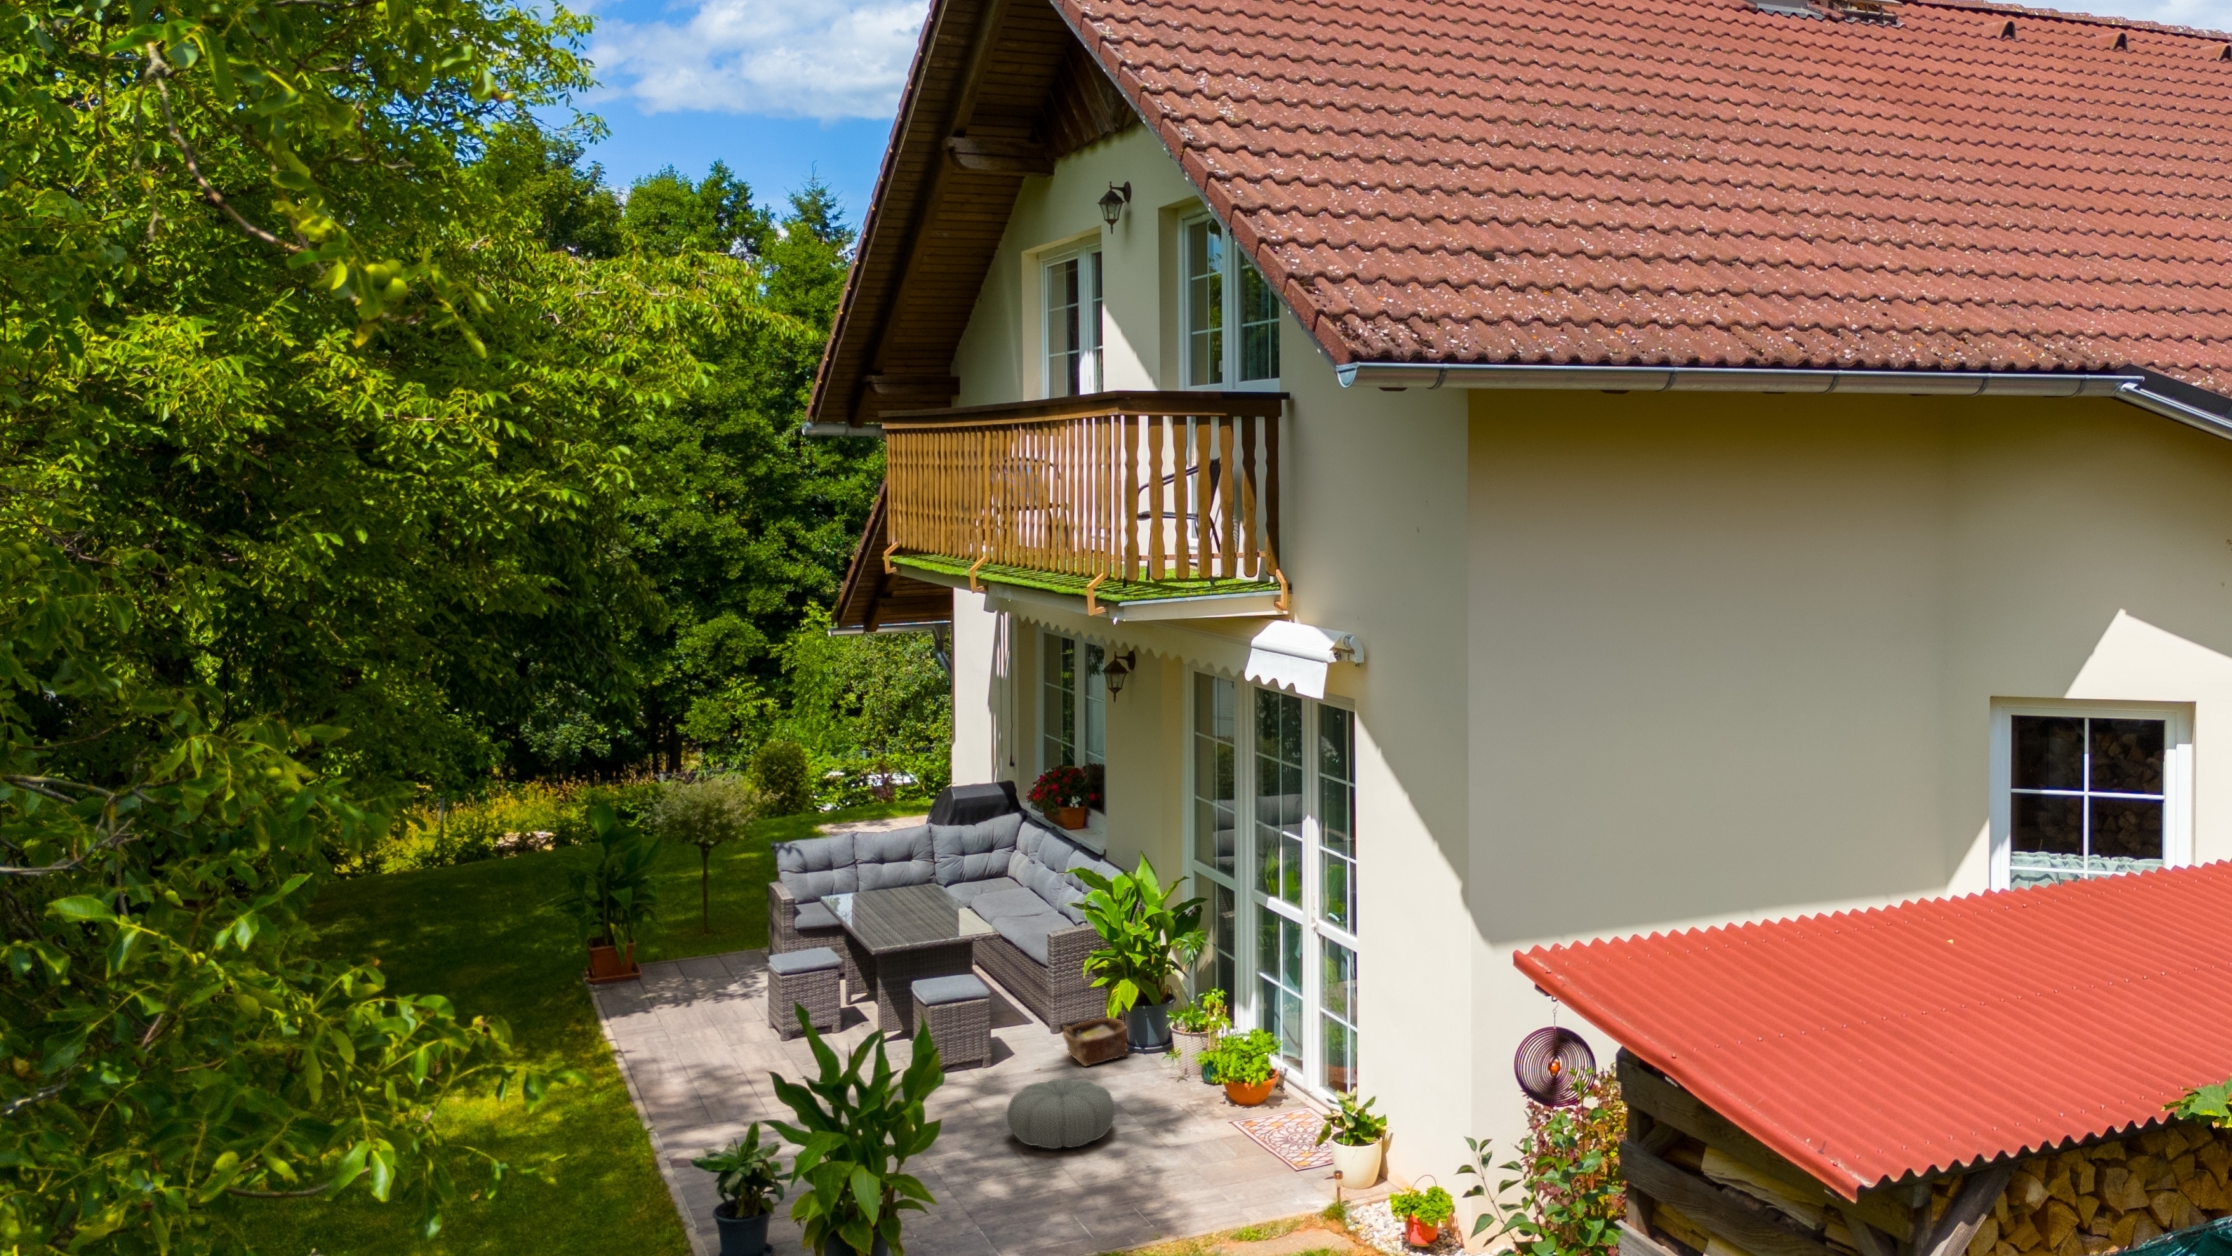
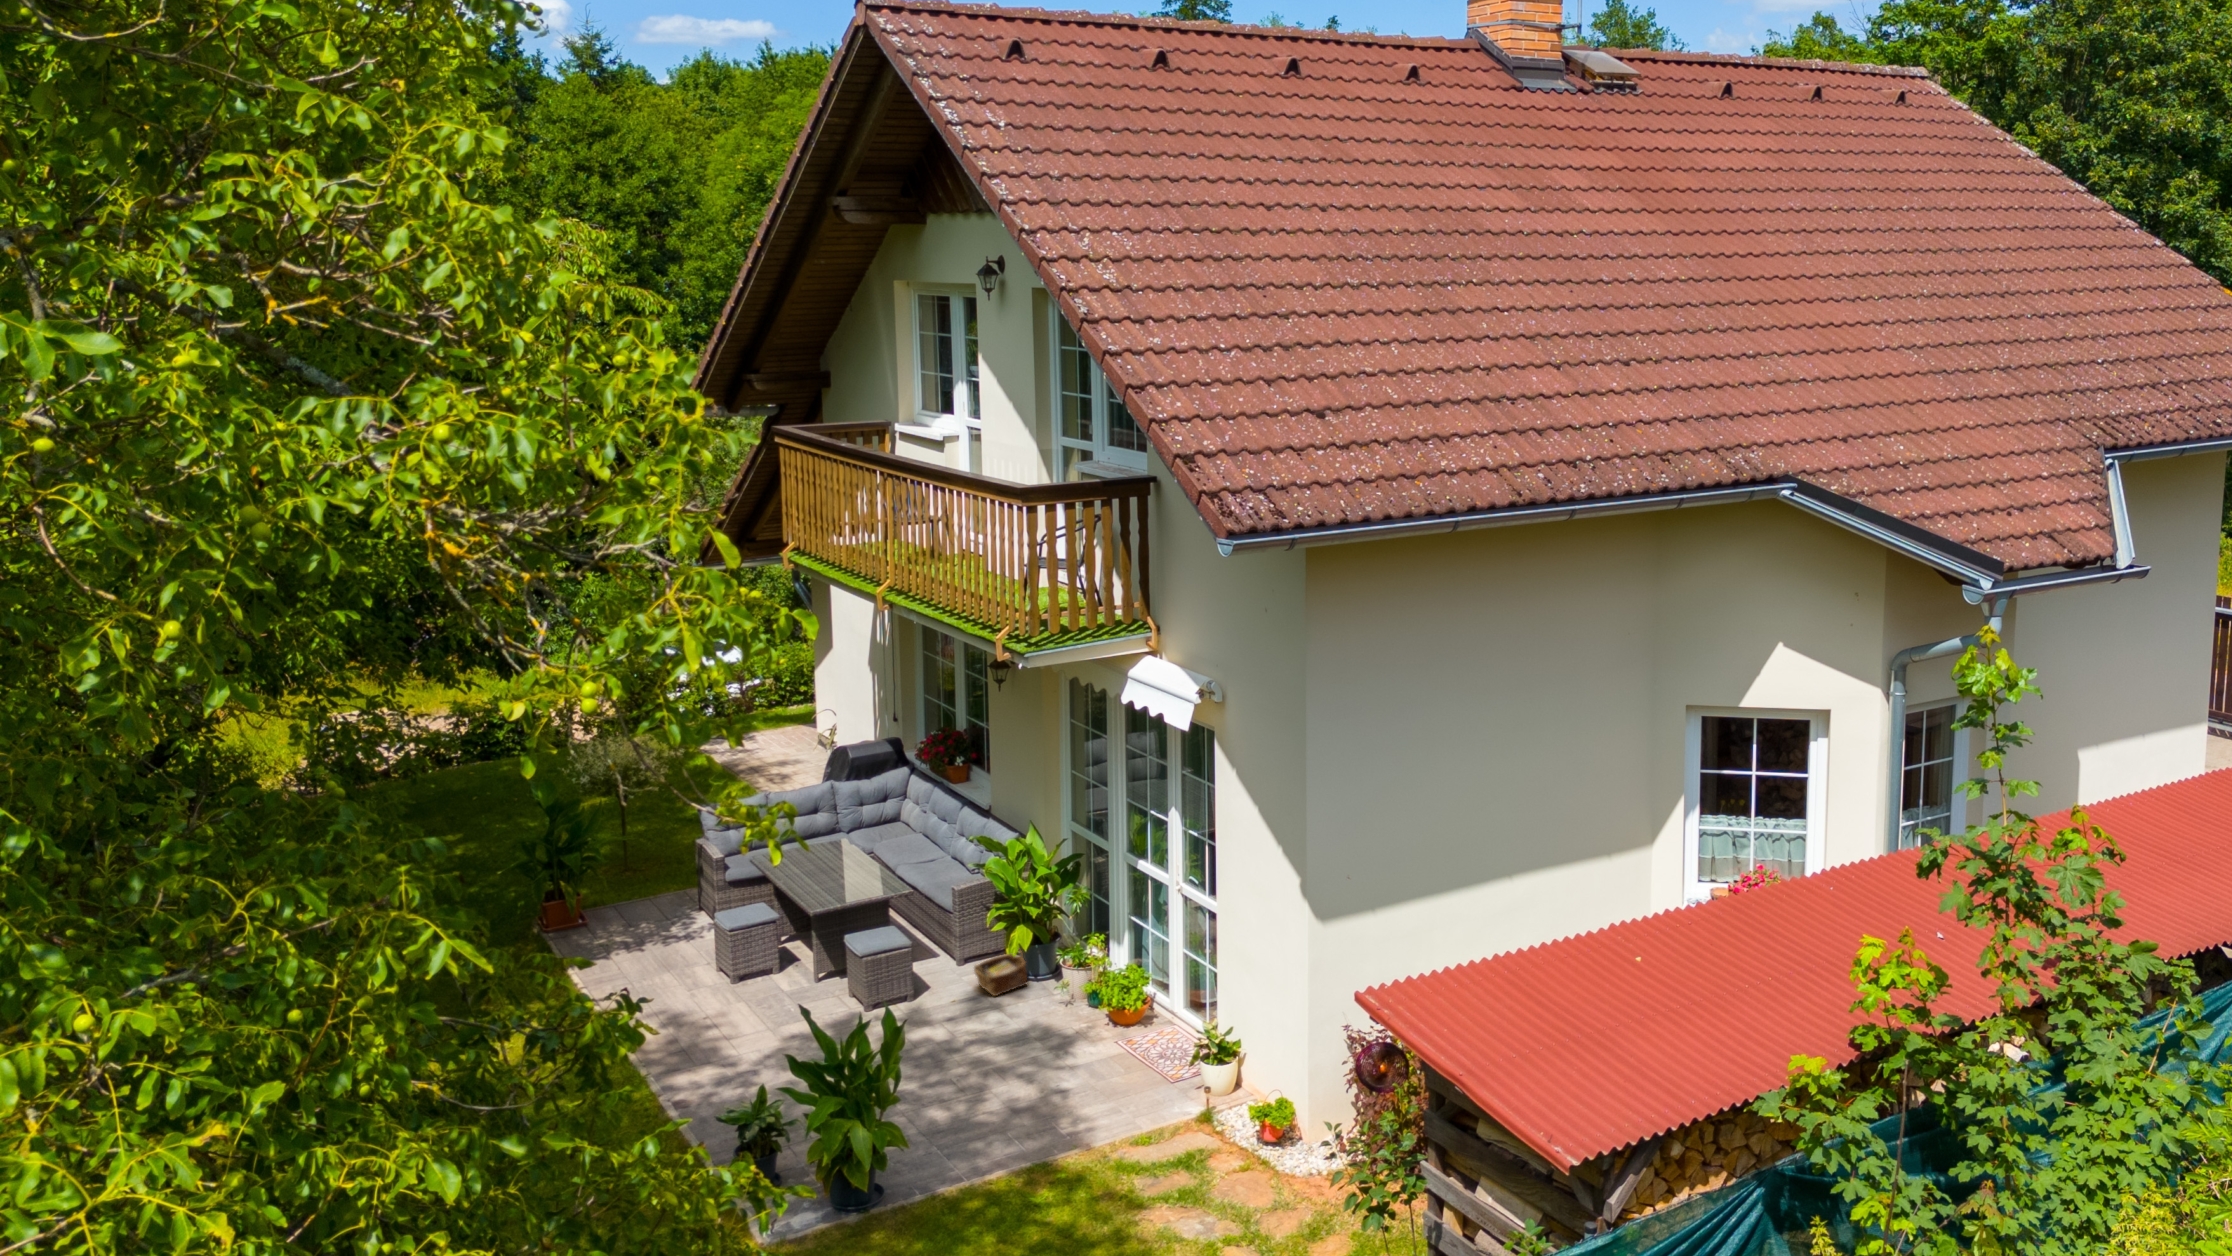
pouf: present [1007,1079,1115,1149] -> none [945,1017,1030,1076]

